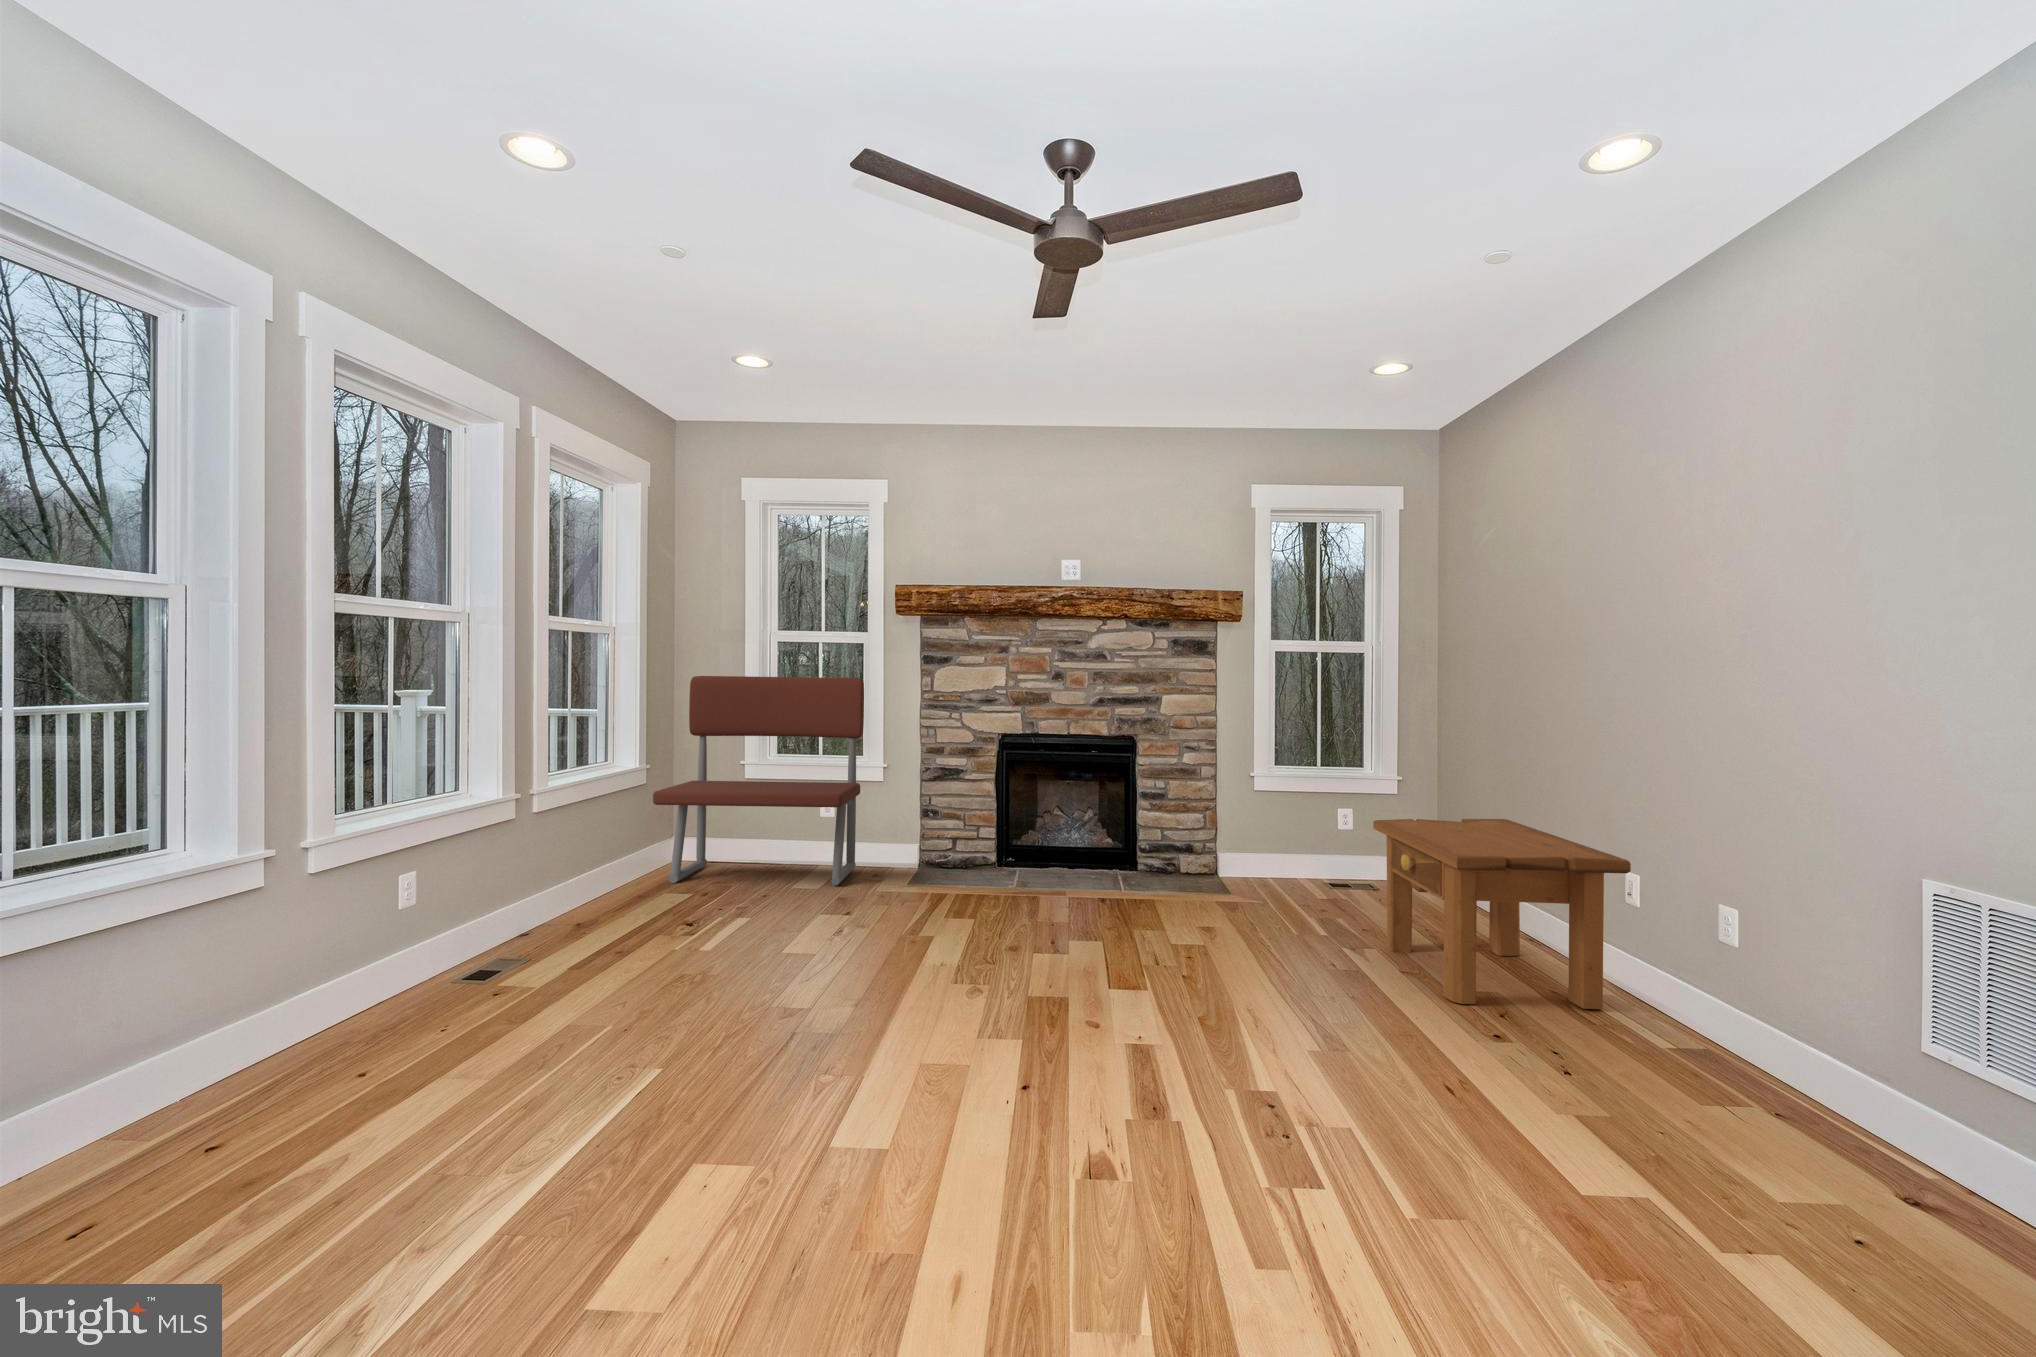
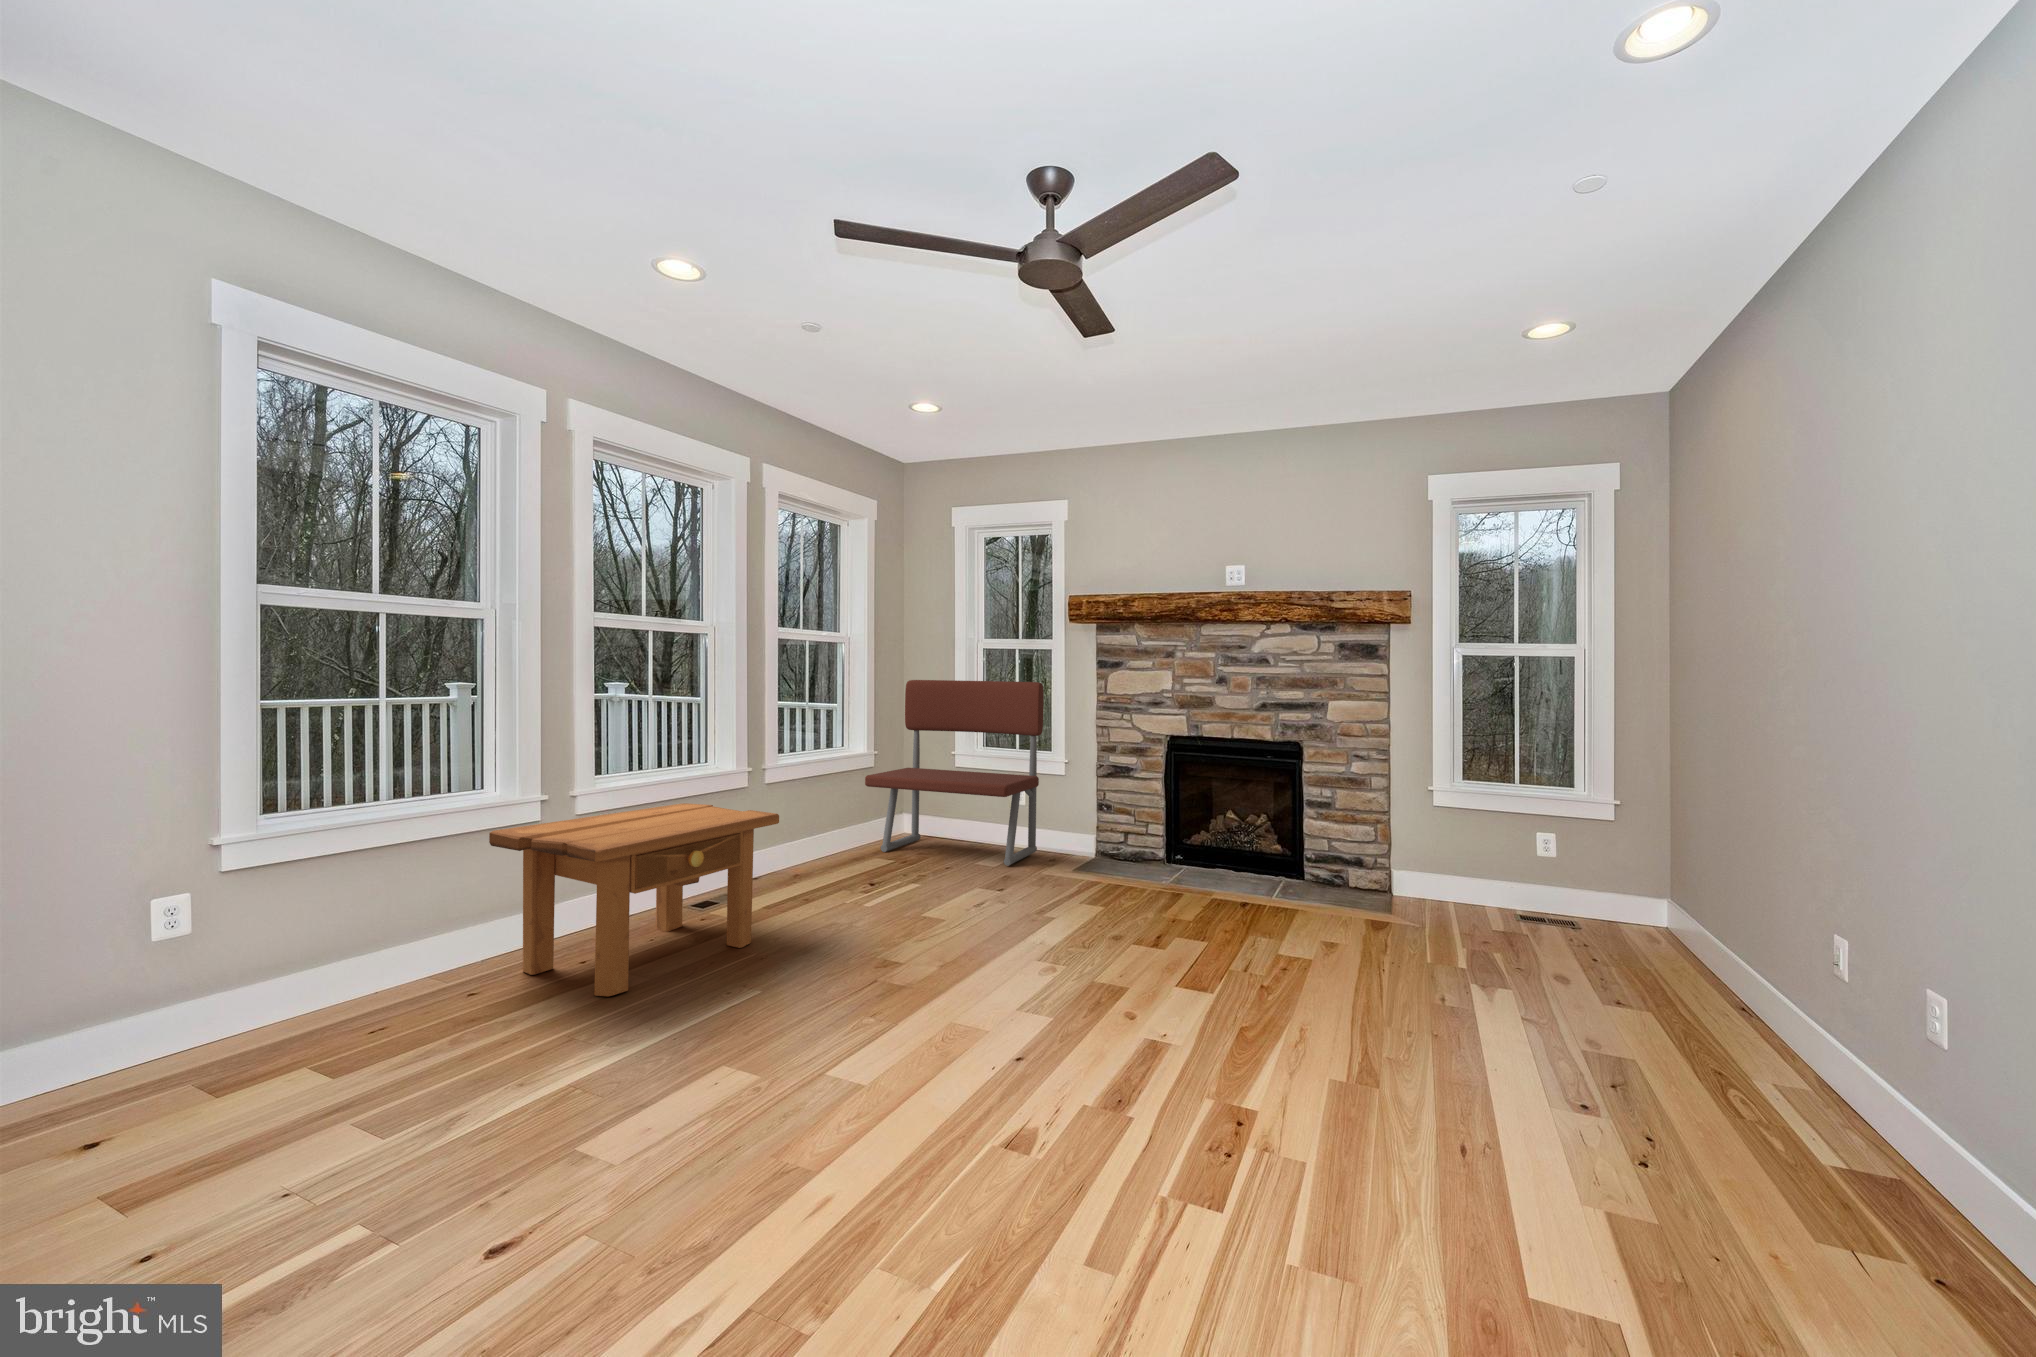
side table: present [1373,819,1631,1009] -> present [489,803,779,996]

